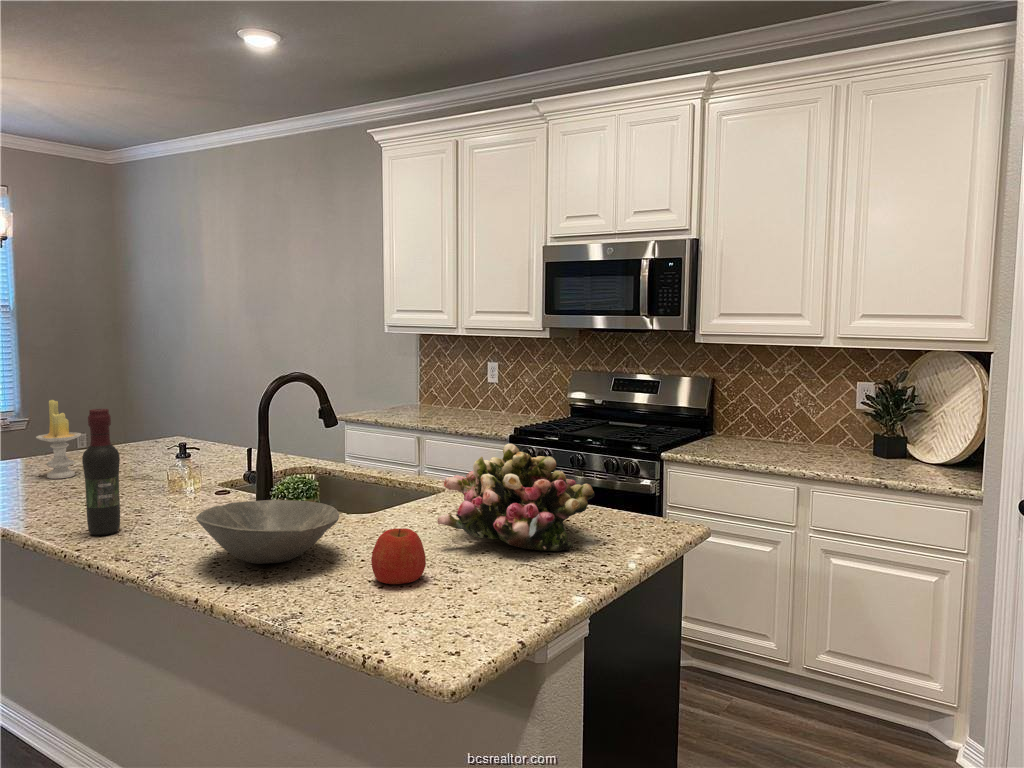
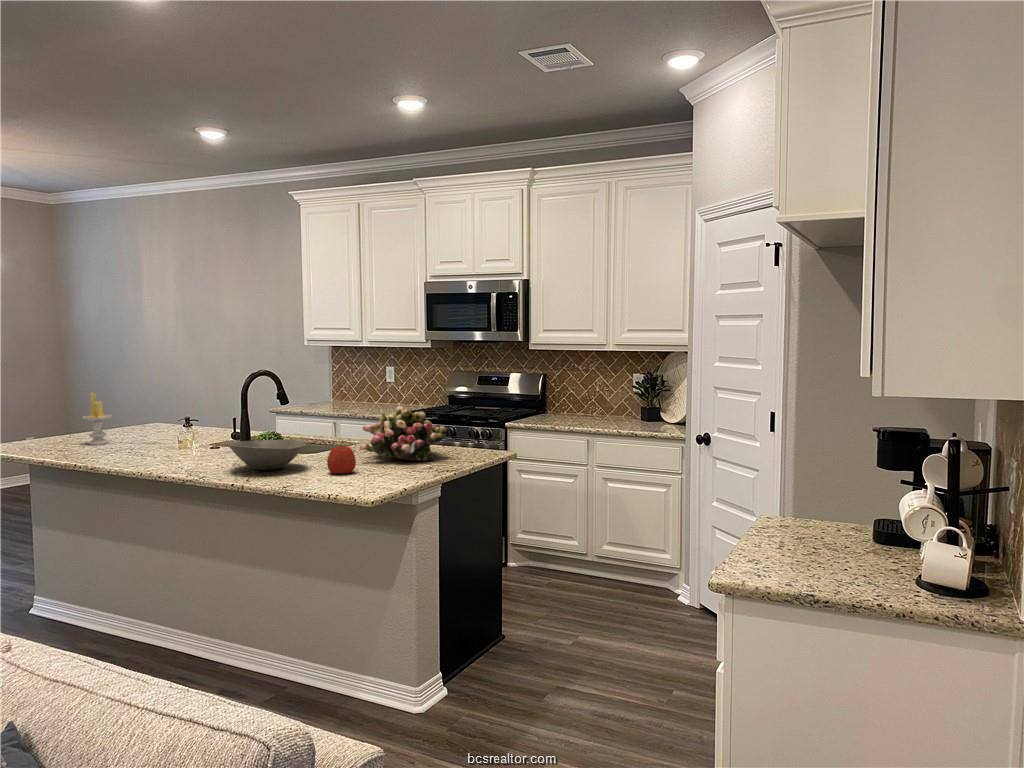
wine bottle: present [82,409,120,536] -> none [148,391,169,465]

